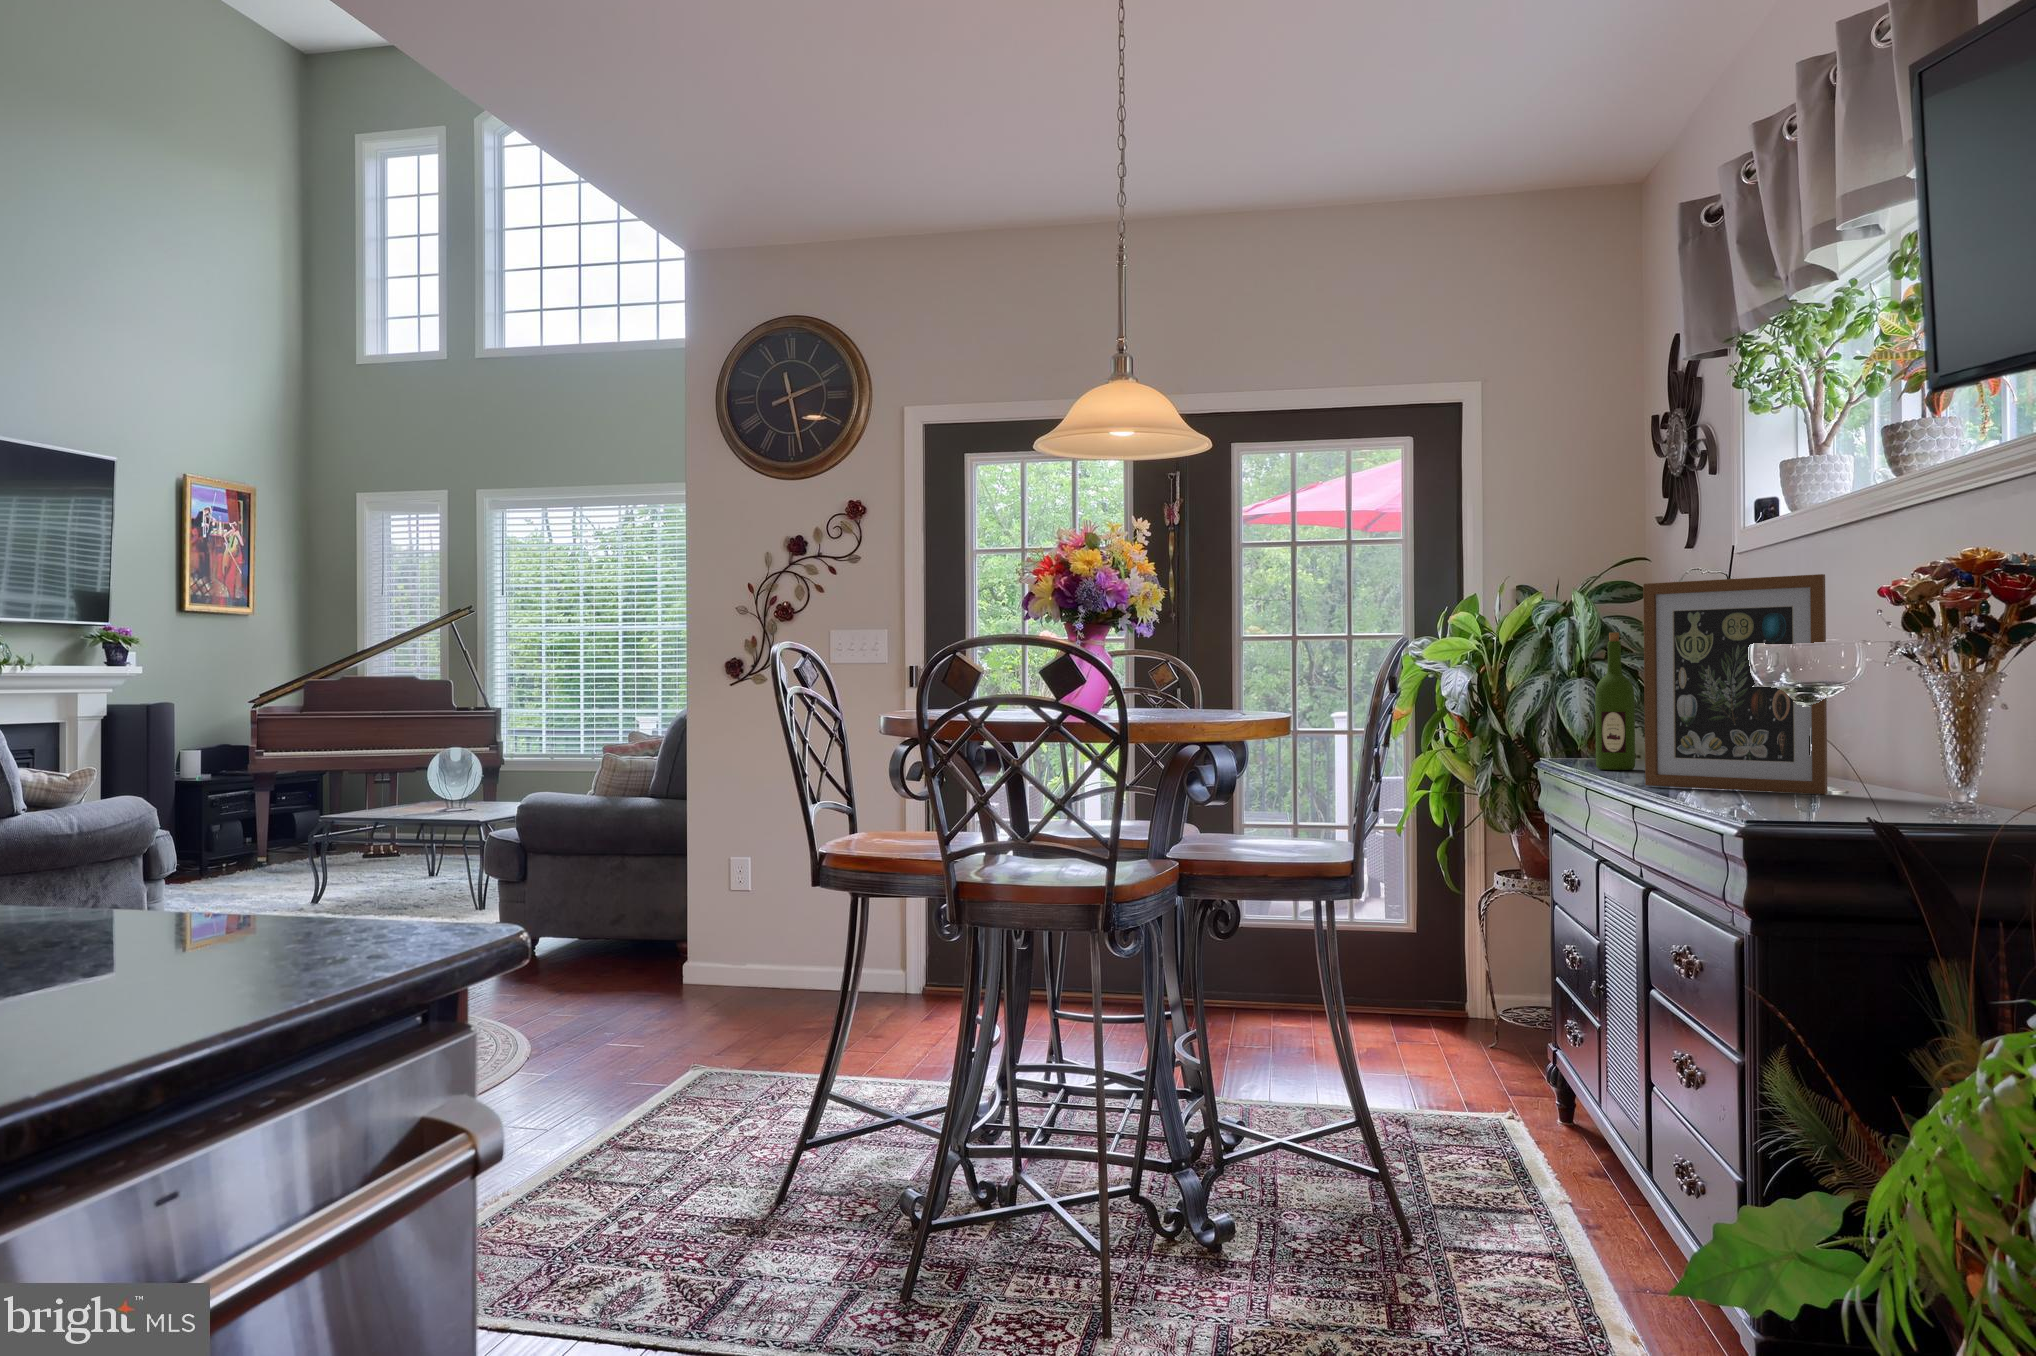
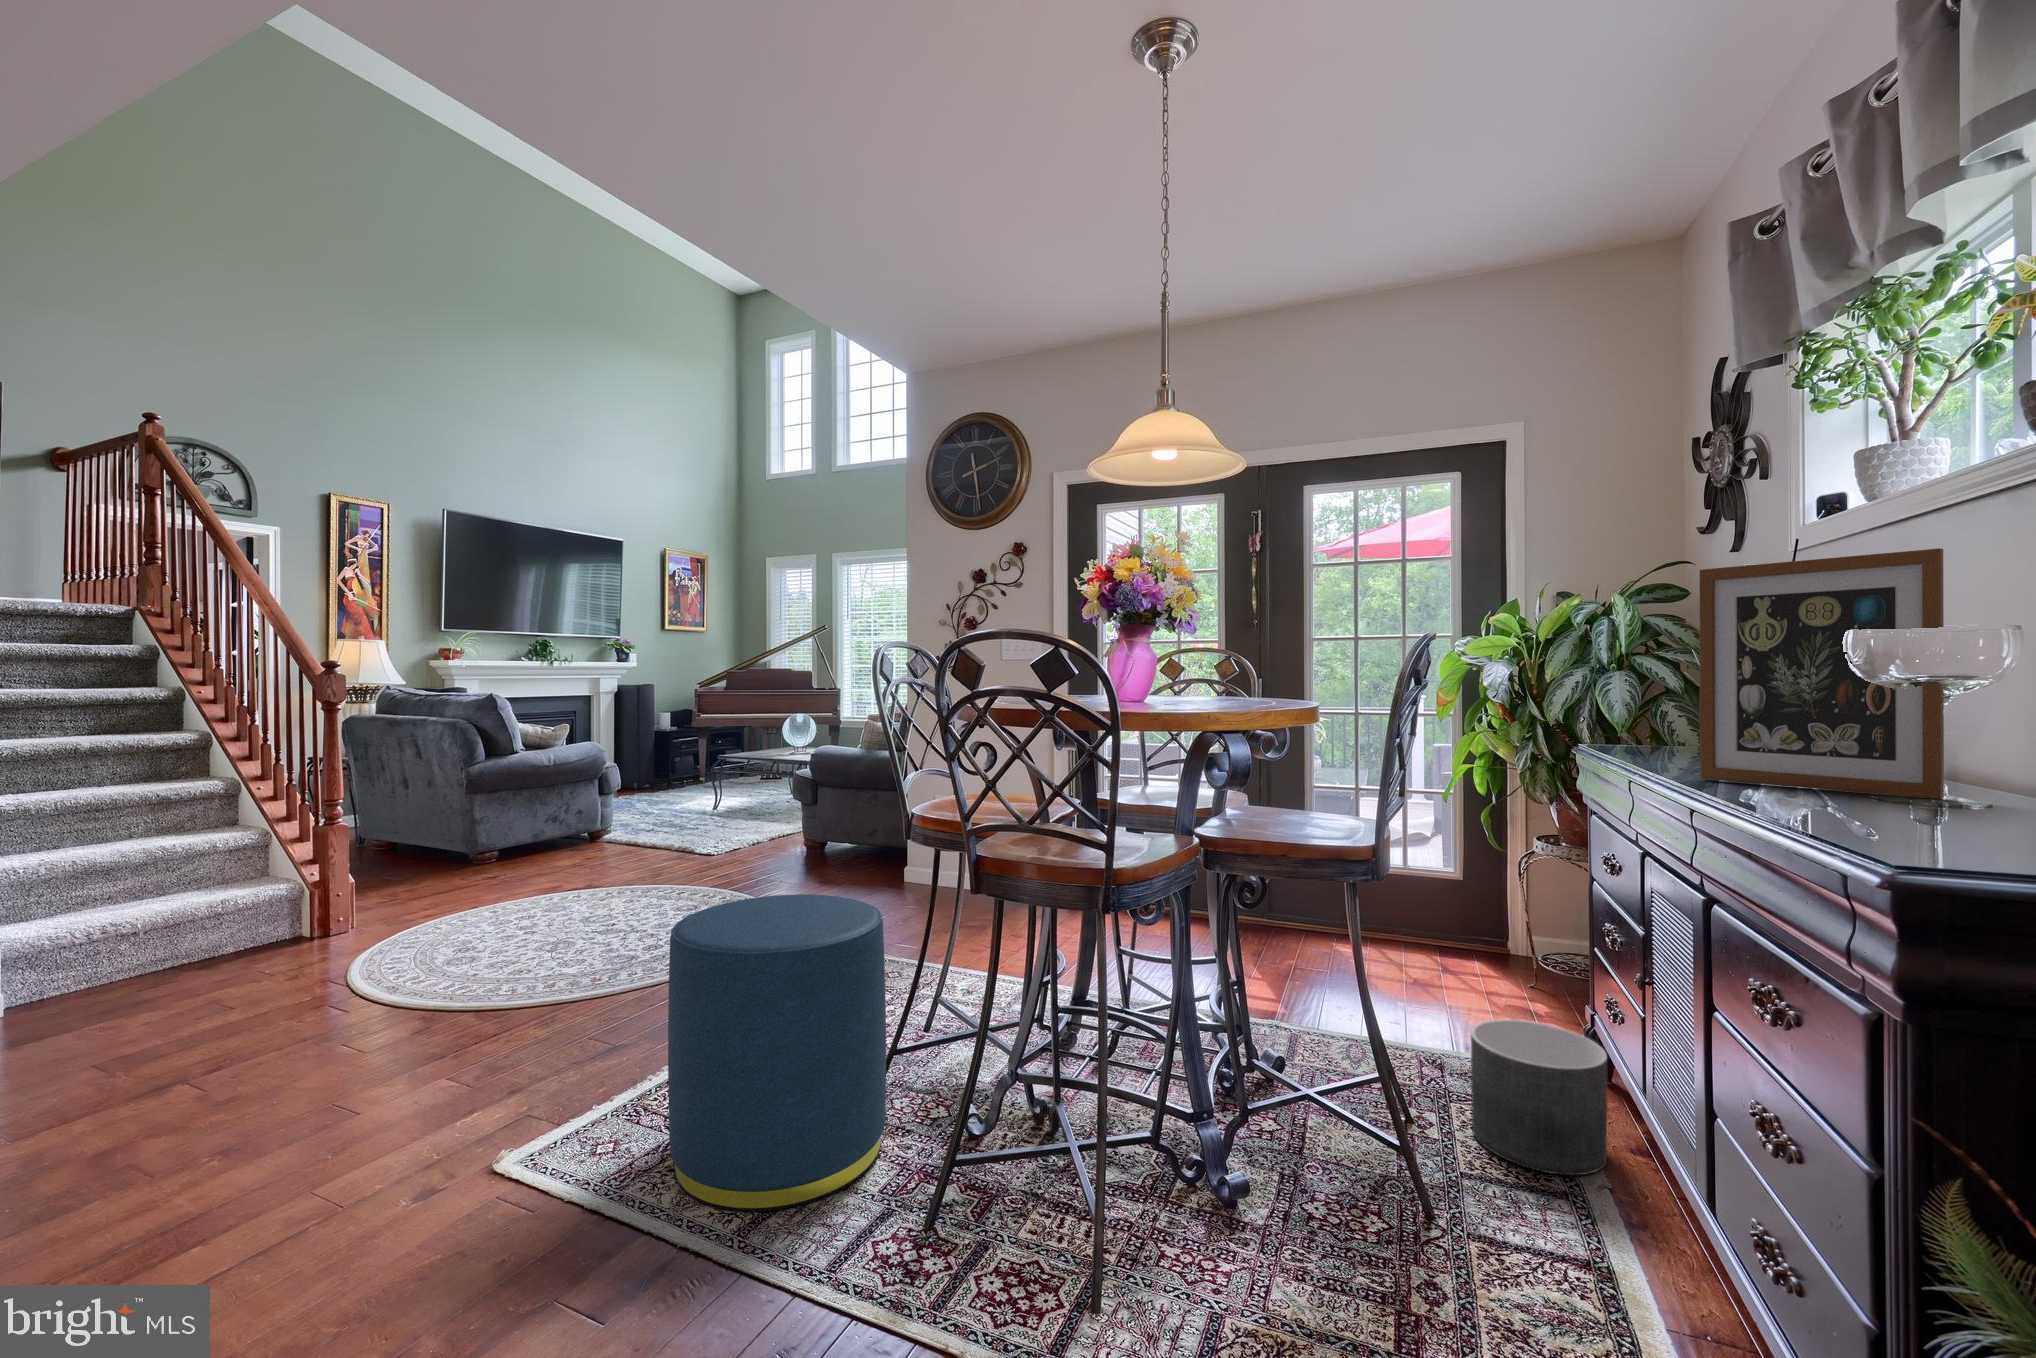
wine bottle: present [1595,633,1635,770] -> none [1638,626,1680,758]
ottoman: none [568,959,821,1308] -> present [668,894,886,1211]
planter: none [1440,1054,1570,1197] -> present [1471,1019,1608,1175]

